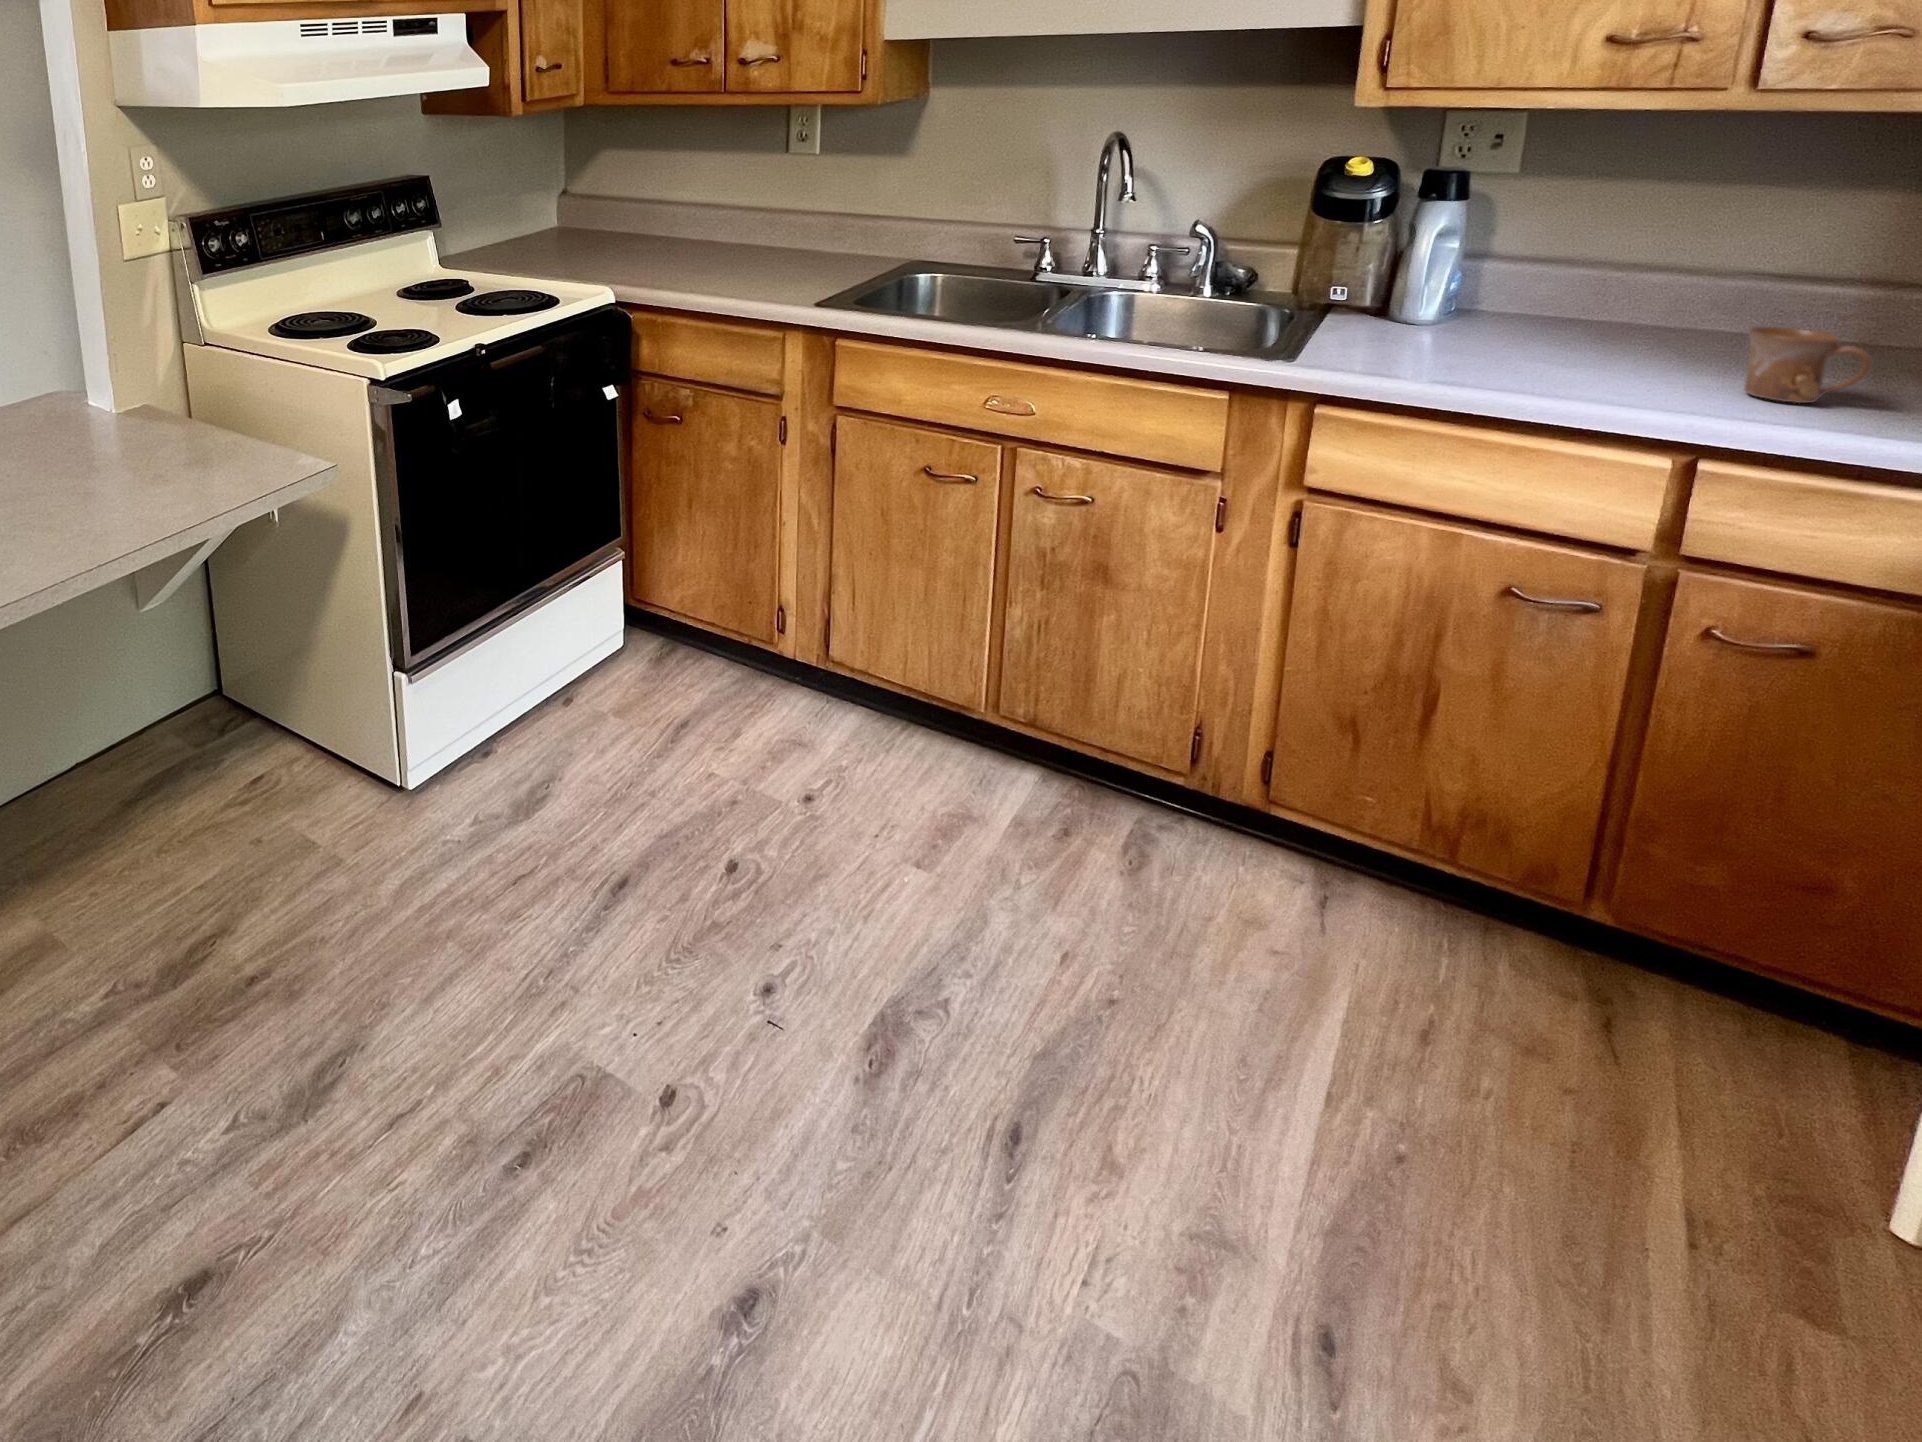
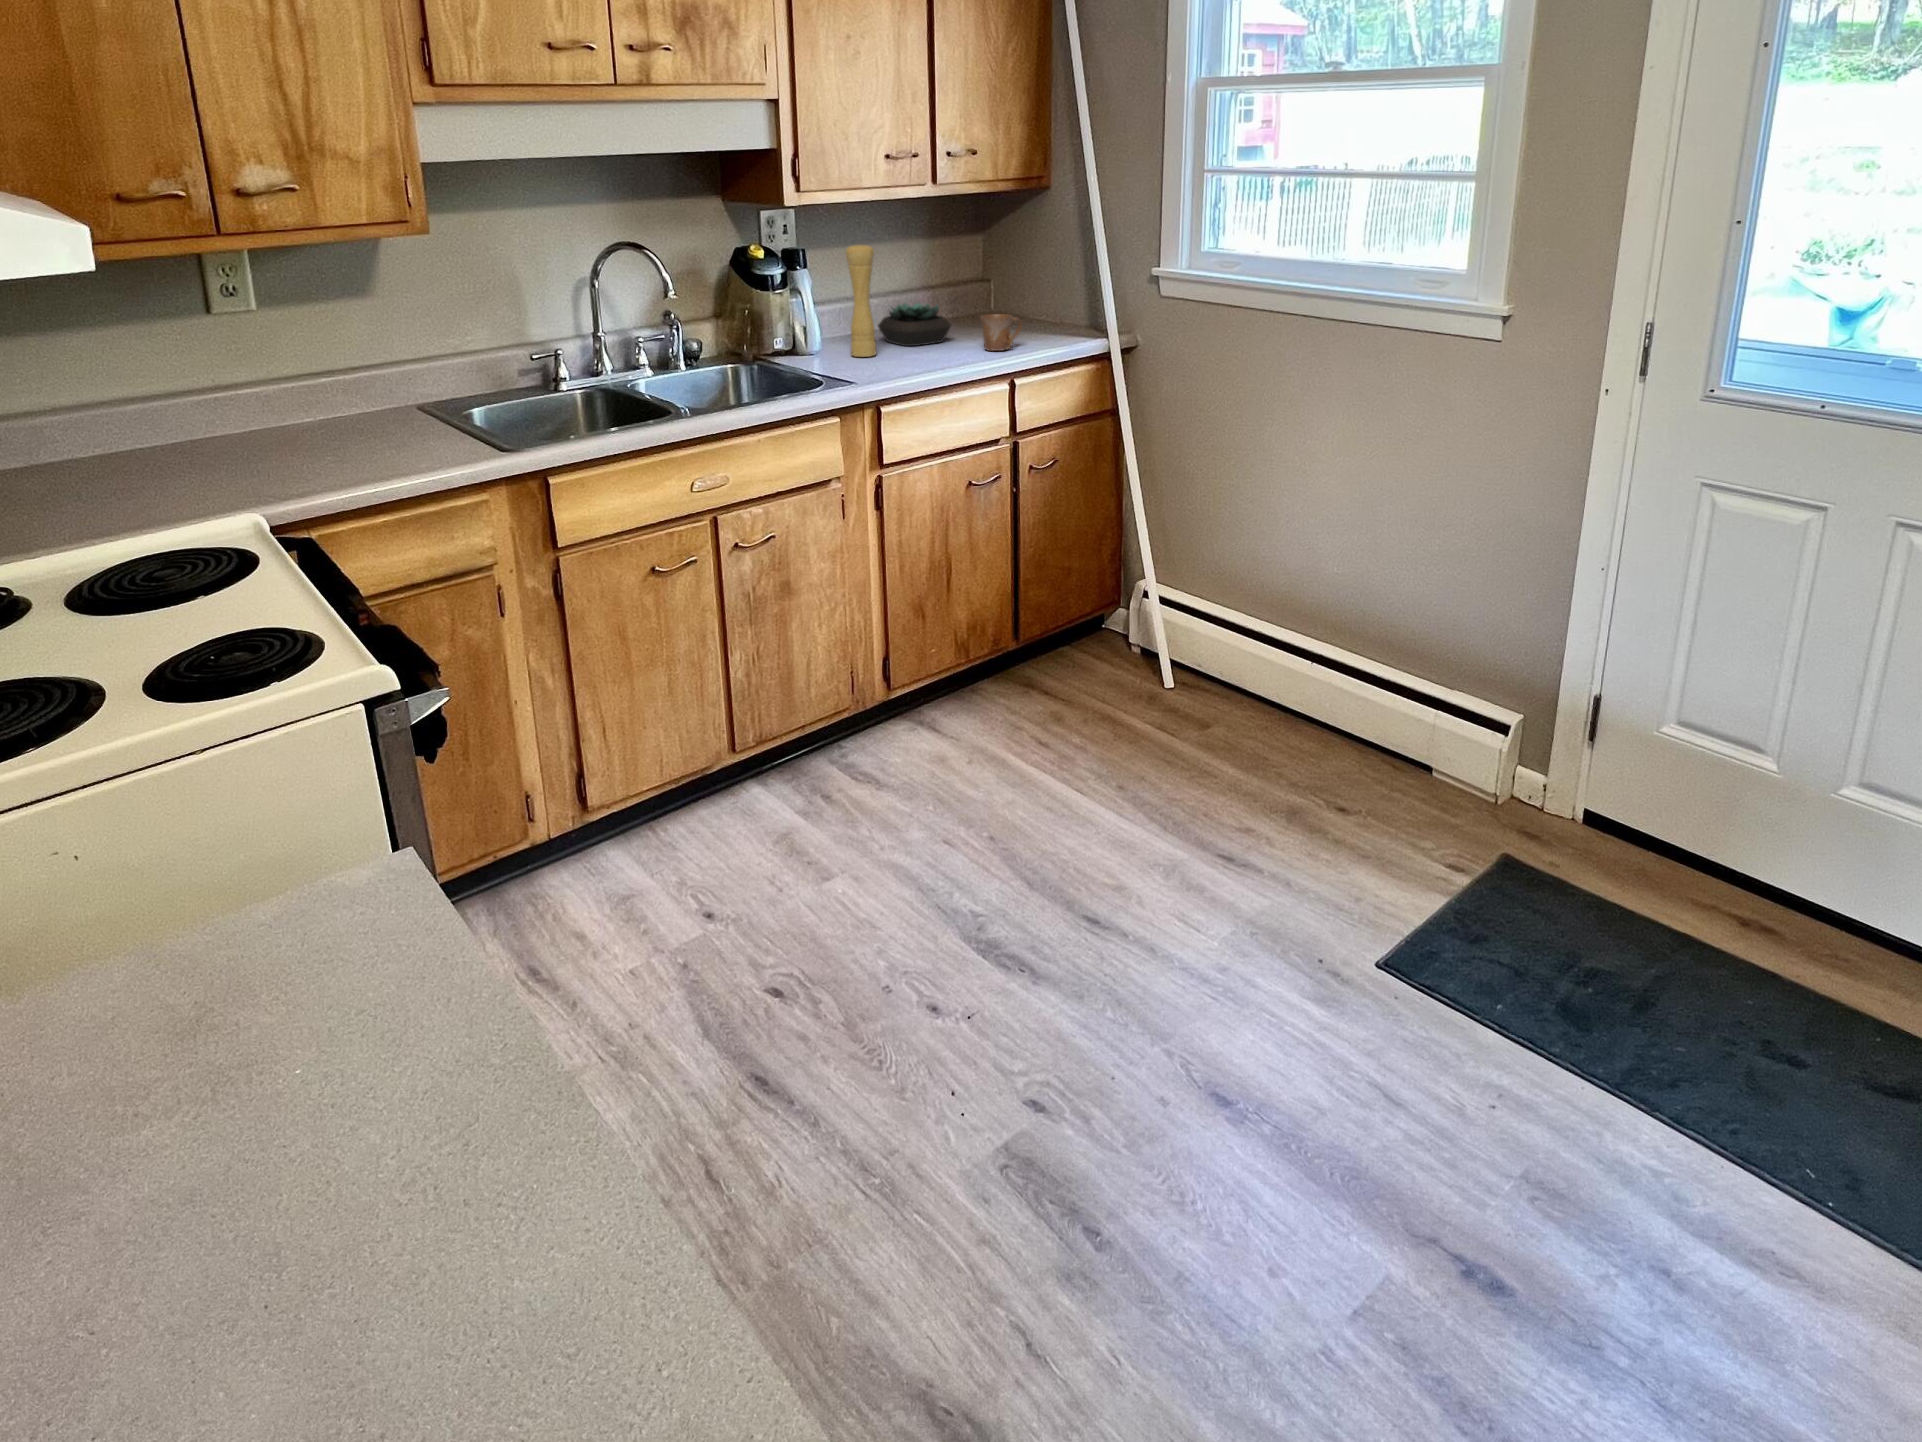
pepper mill: none [1460,162,1543,342] -> present [846,243,876,357]
succulent plant: none [1611,279,1777,363] -> present [878,303,951,346]

